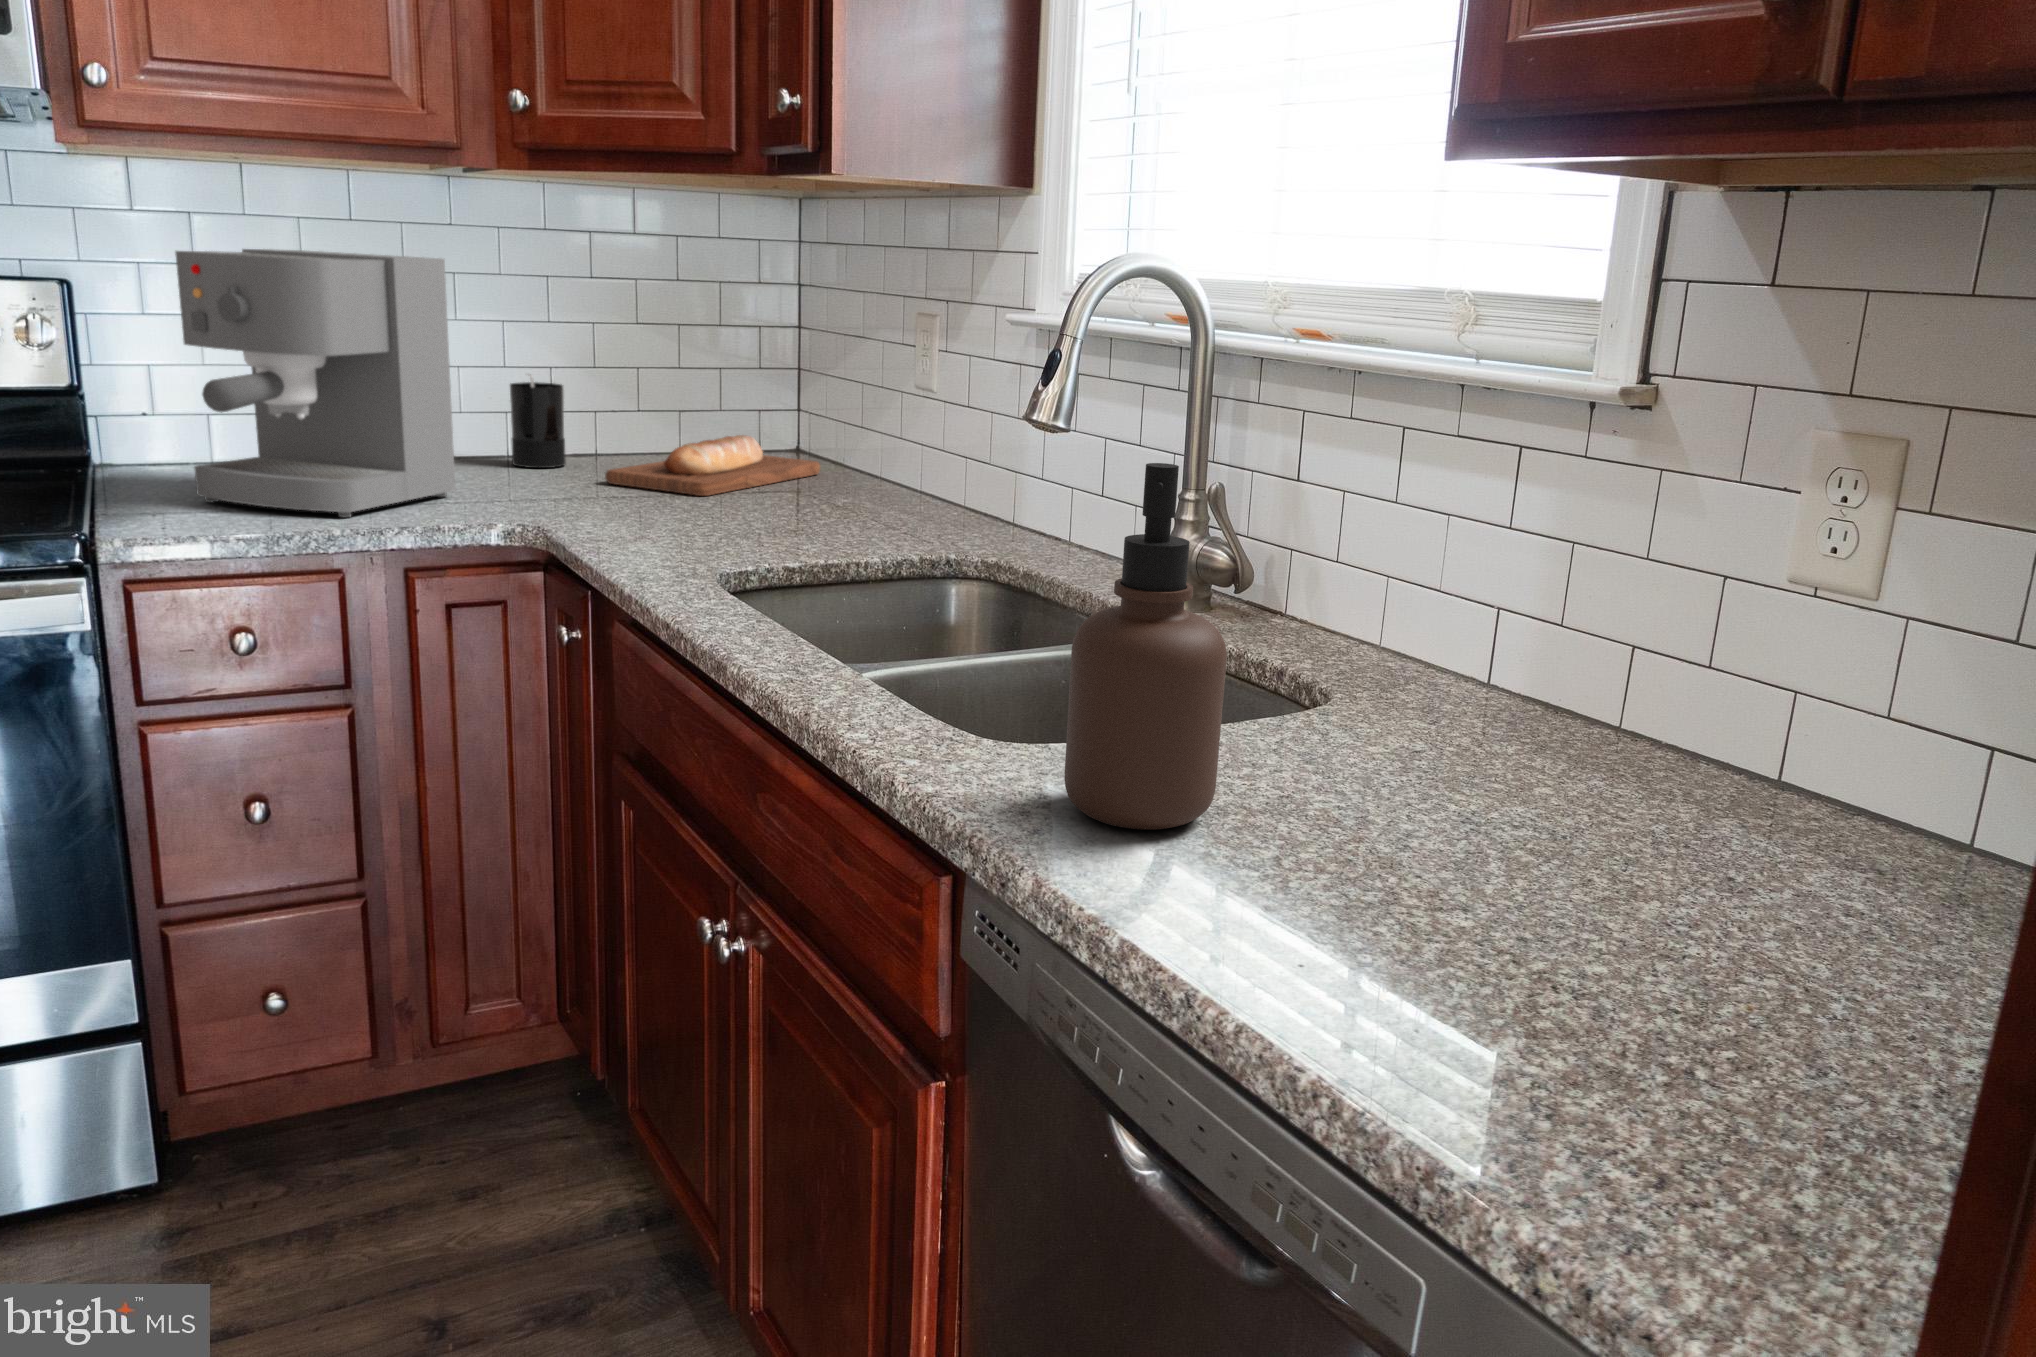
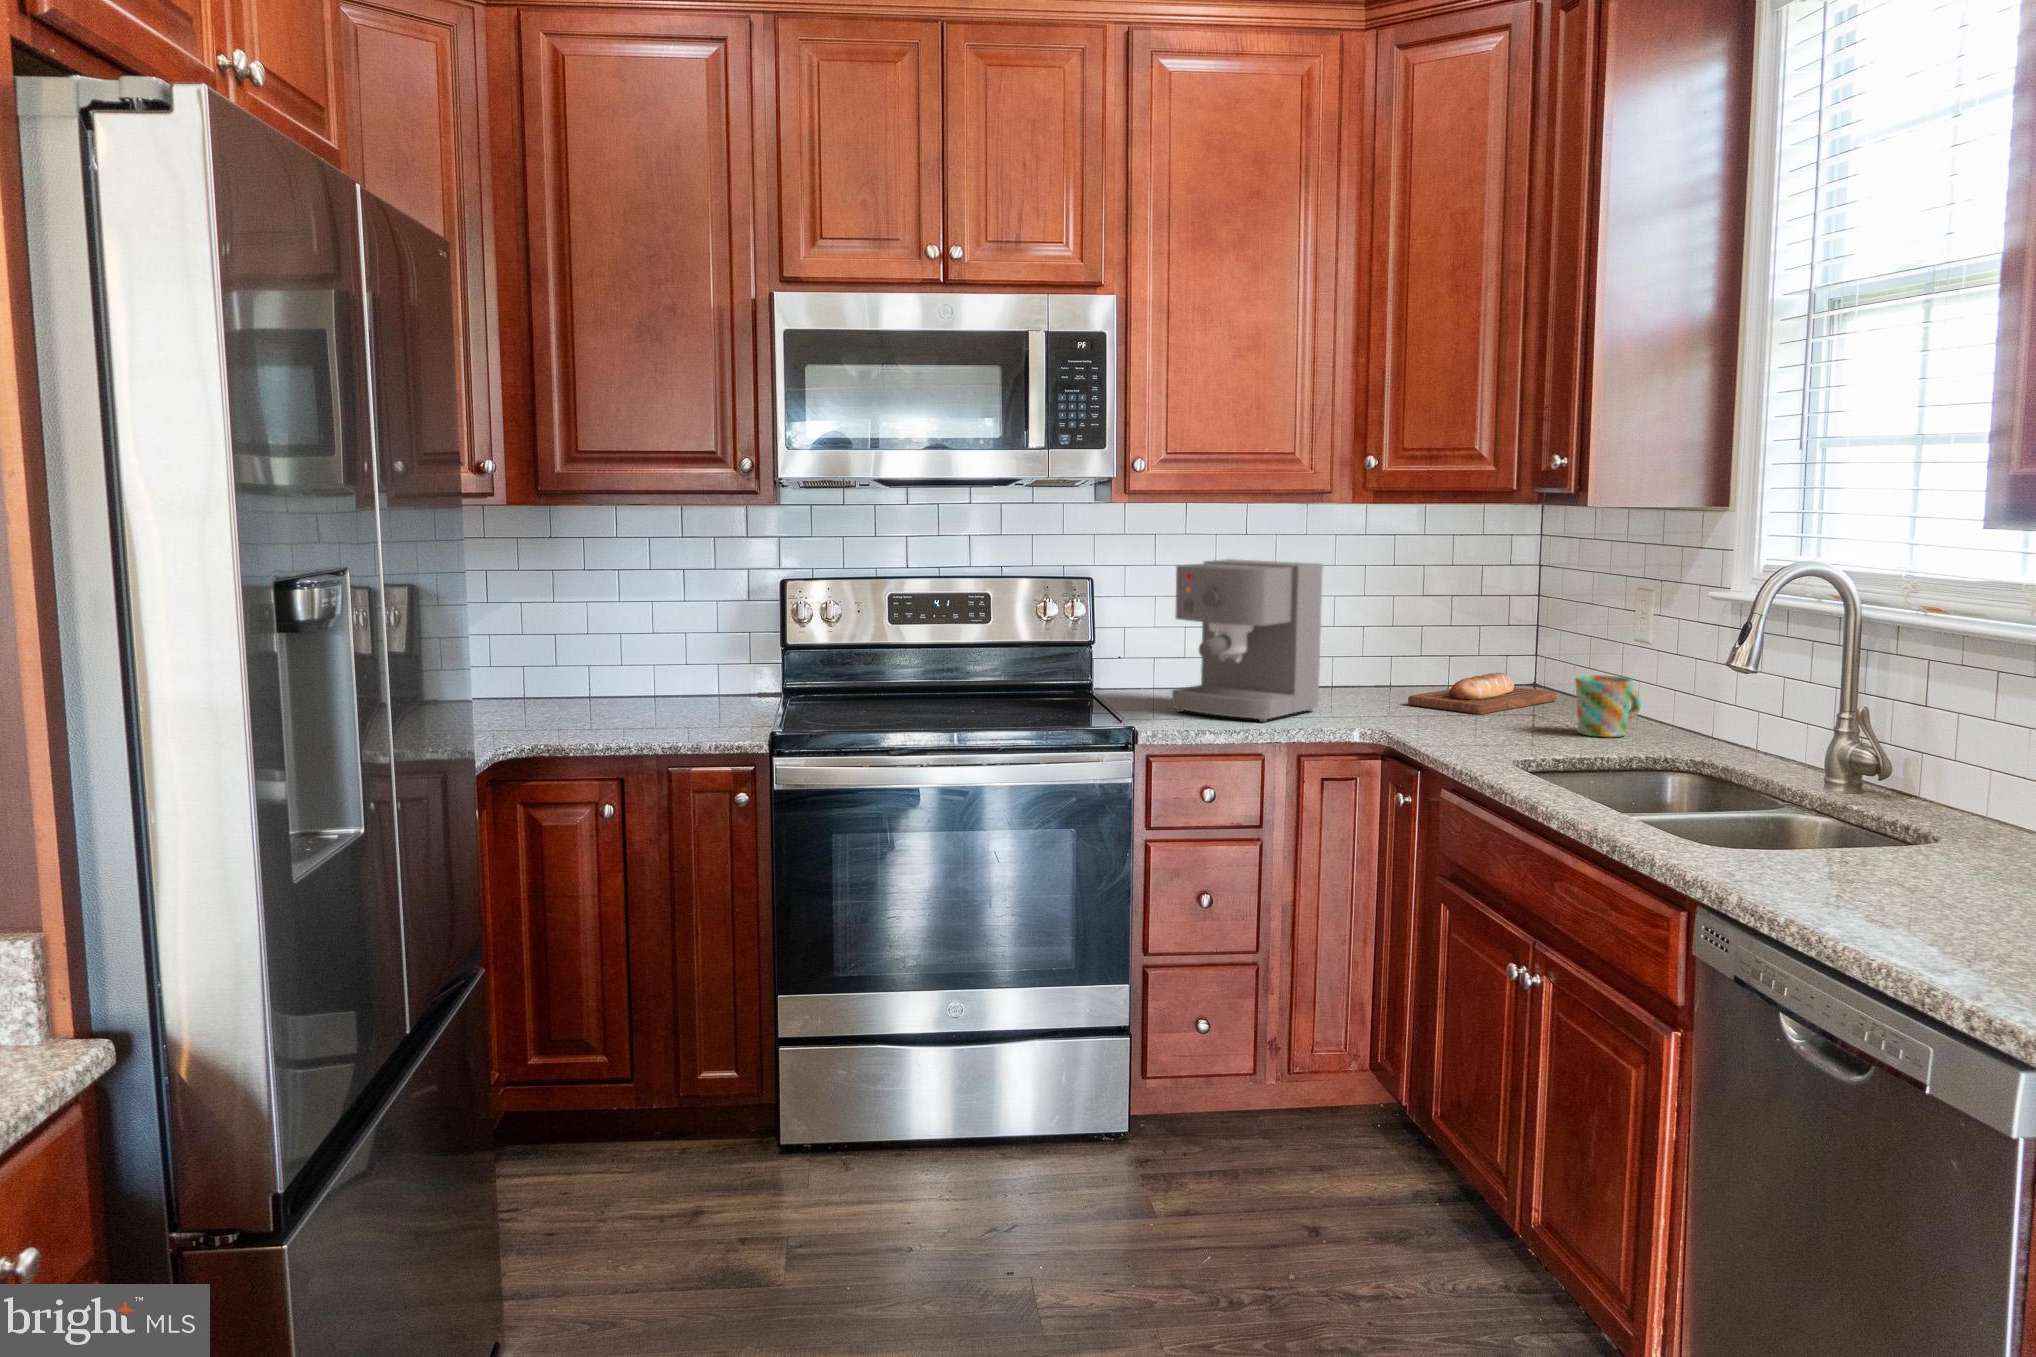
candle: present [510,375,566,468] -> none [1338,631,1375,694]
mug: none [827,437,920,528] -> present [1575,675,1641,737]
soap dispenser: present [1064,463,1227,830] -> none [1756,694,1850,885]

